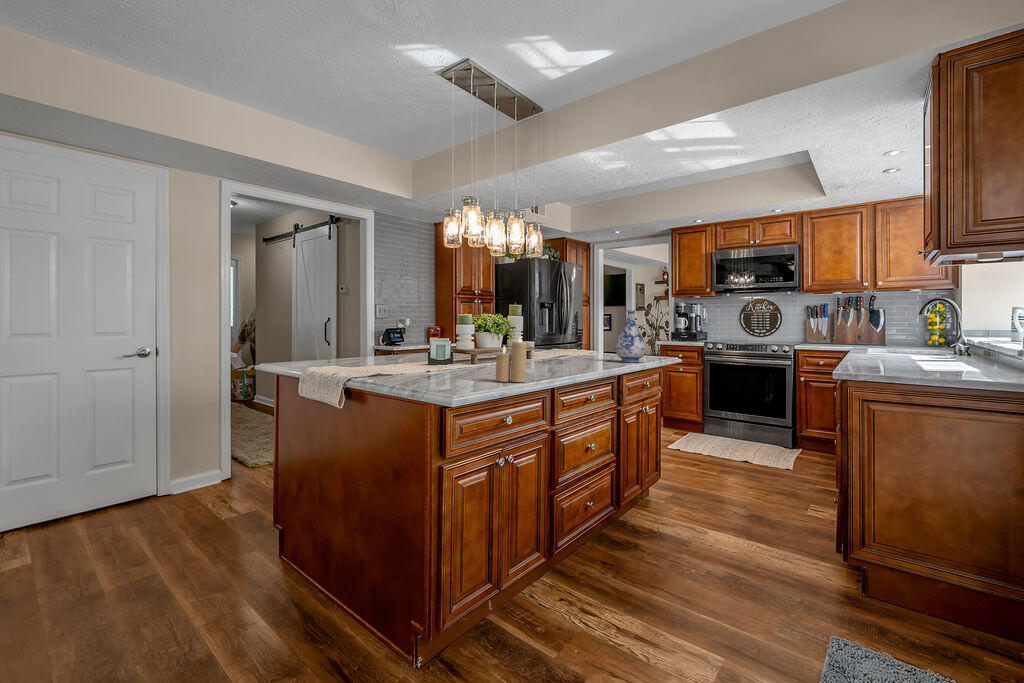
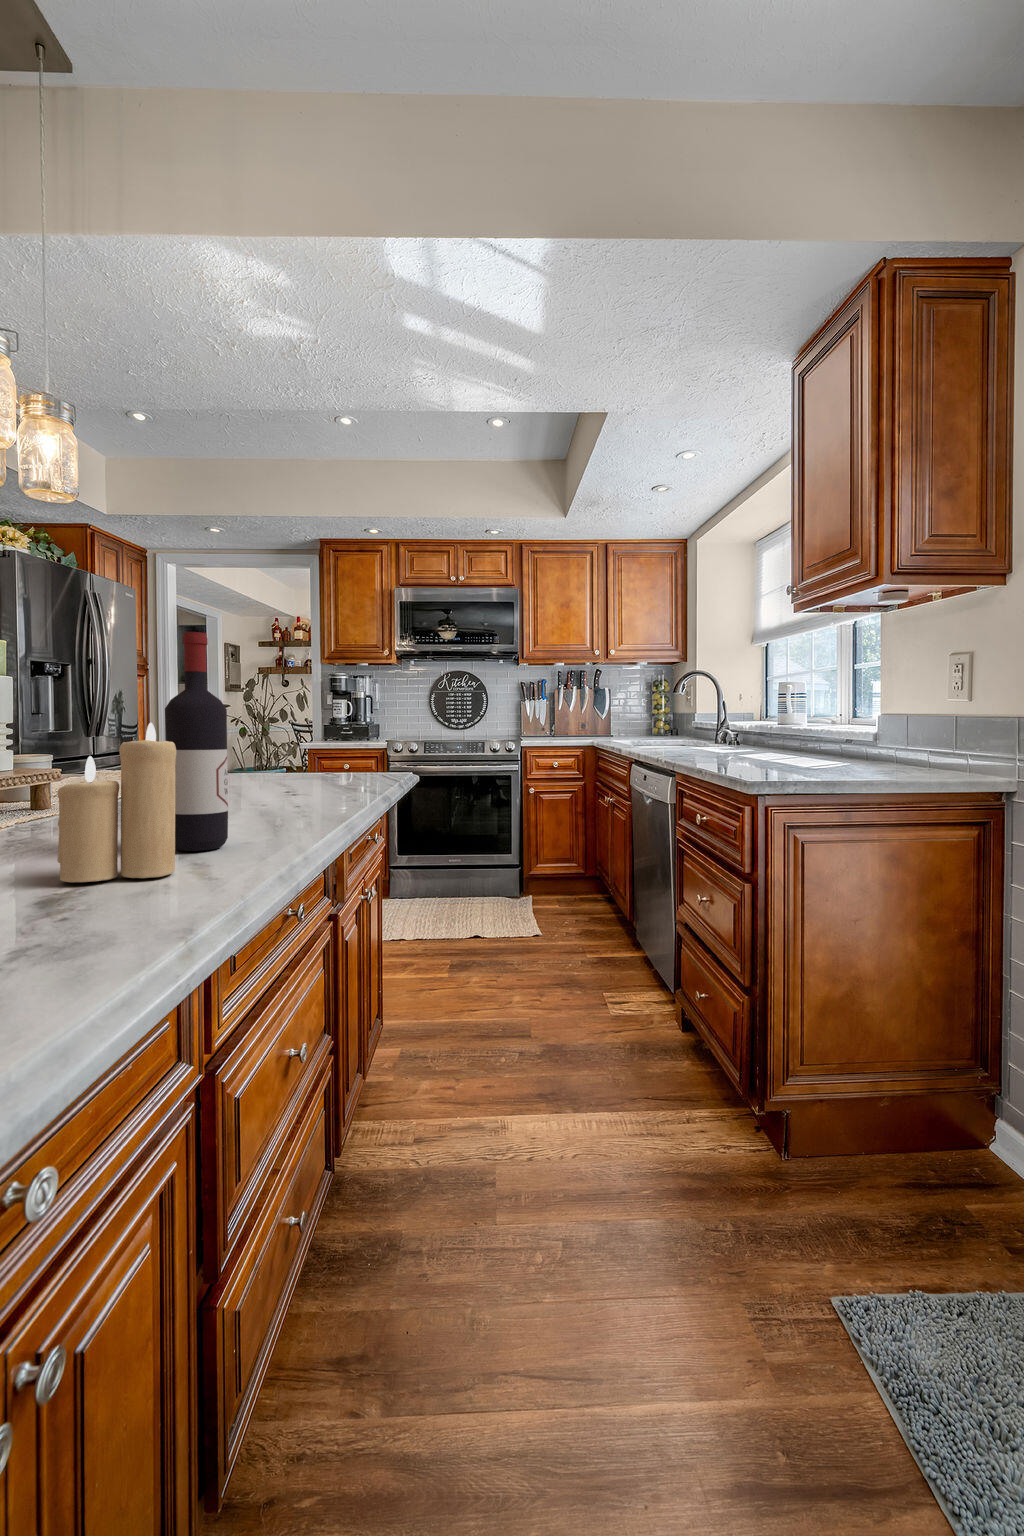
wine bottle: none [531,307,550,378] -> present [165,632,228,851]
vase: present [615,310,646,362] -> none [309,669,375,784]

